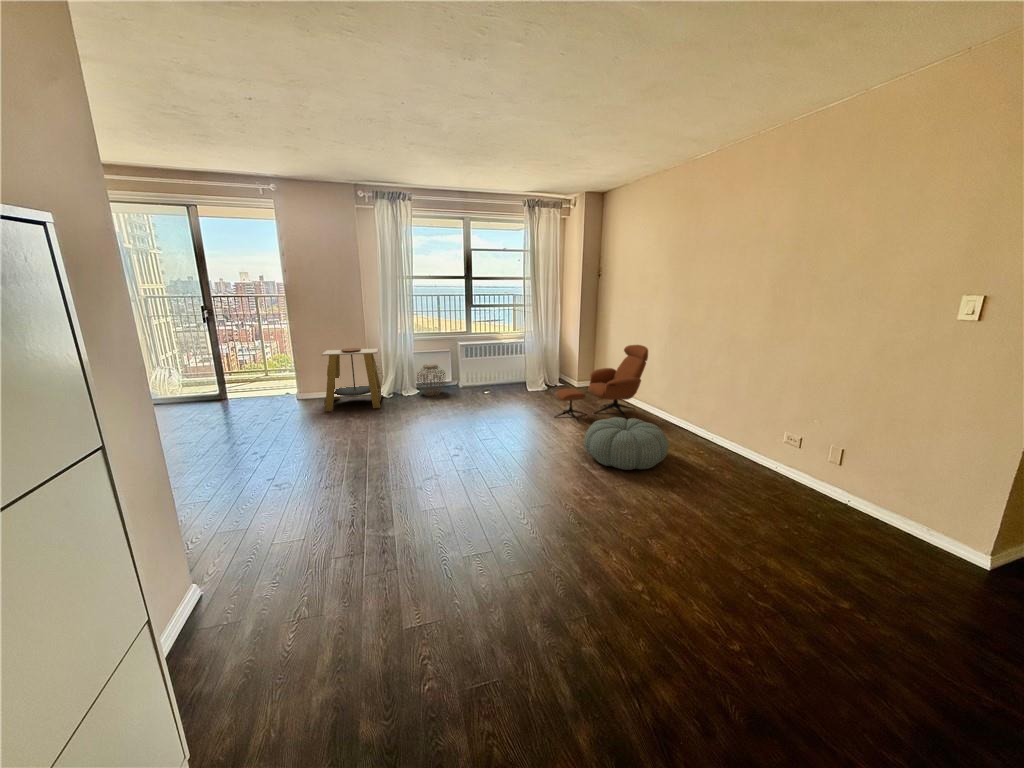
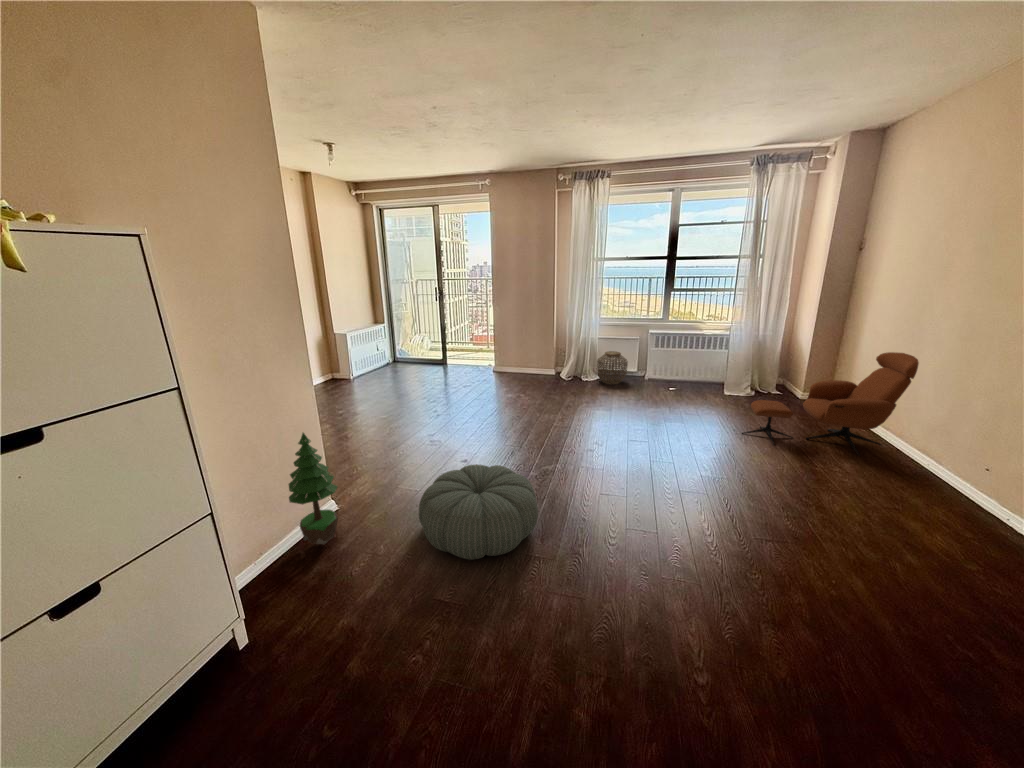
side table: present [322,348,383,411] -> none [507,330,564,390]
pouf: present [584,417,669,470] -> present [419,465,538,560]
potted tree: none [148,477,220,618] -> present [289,433,338,544]

